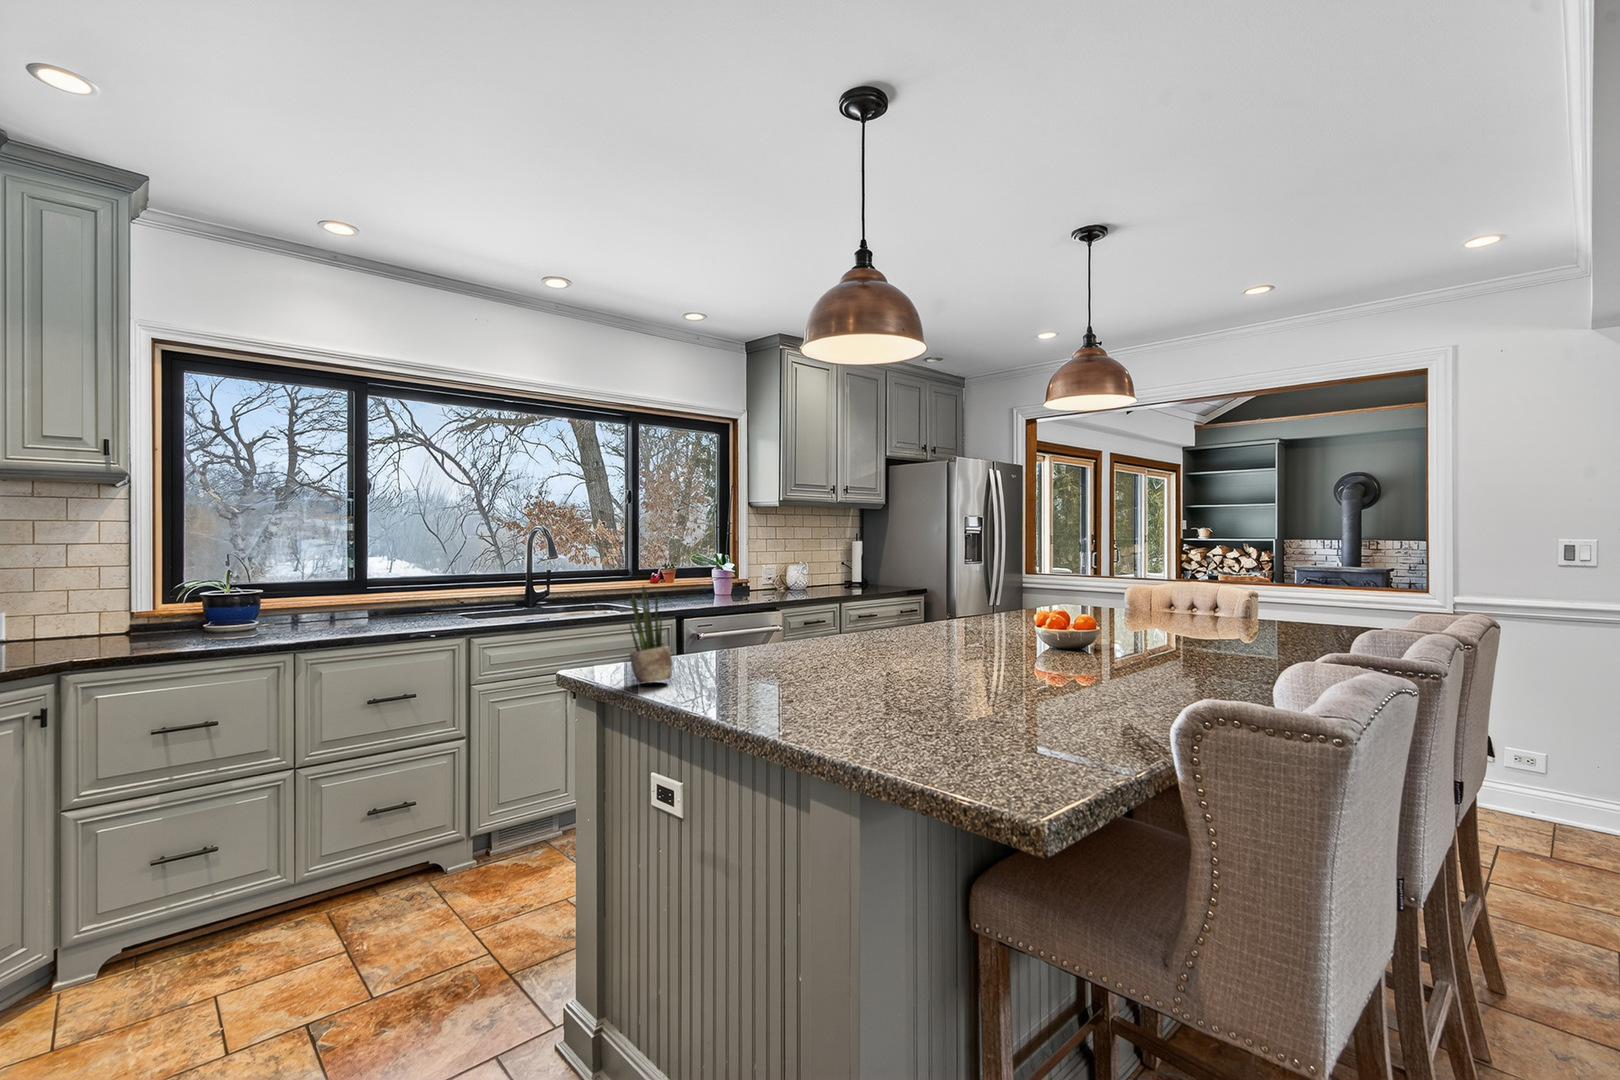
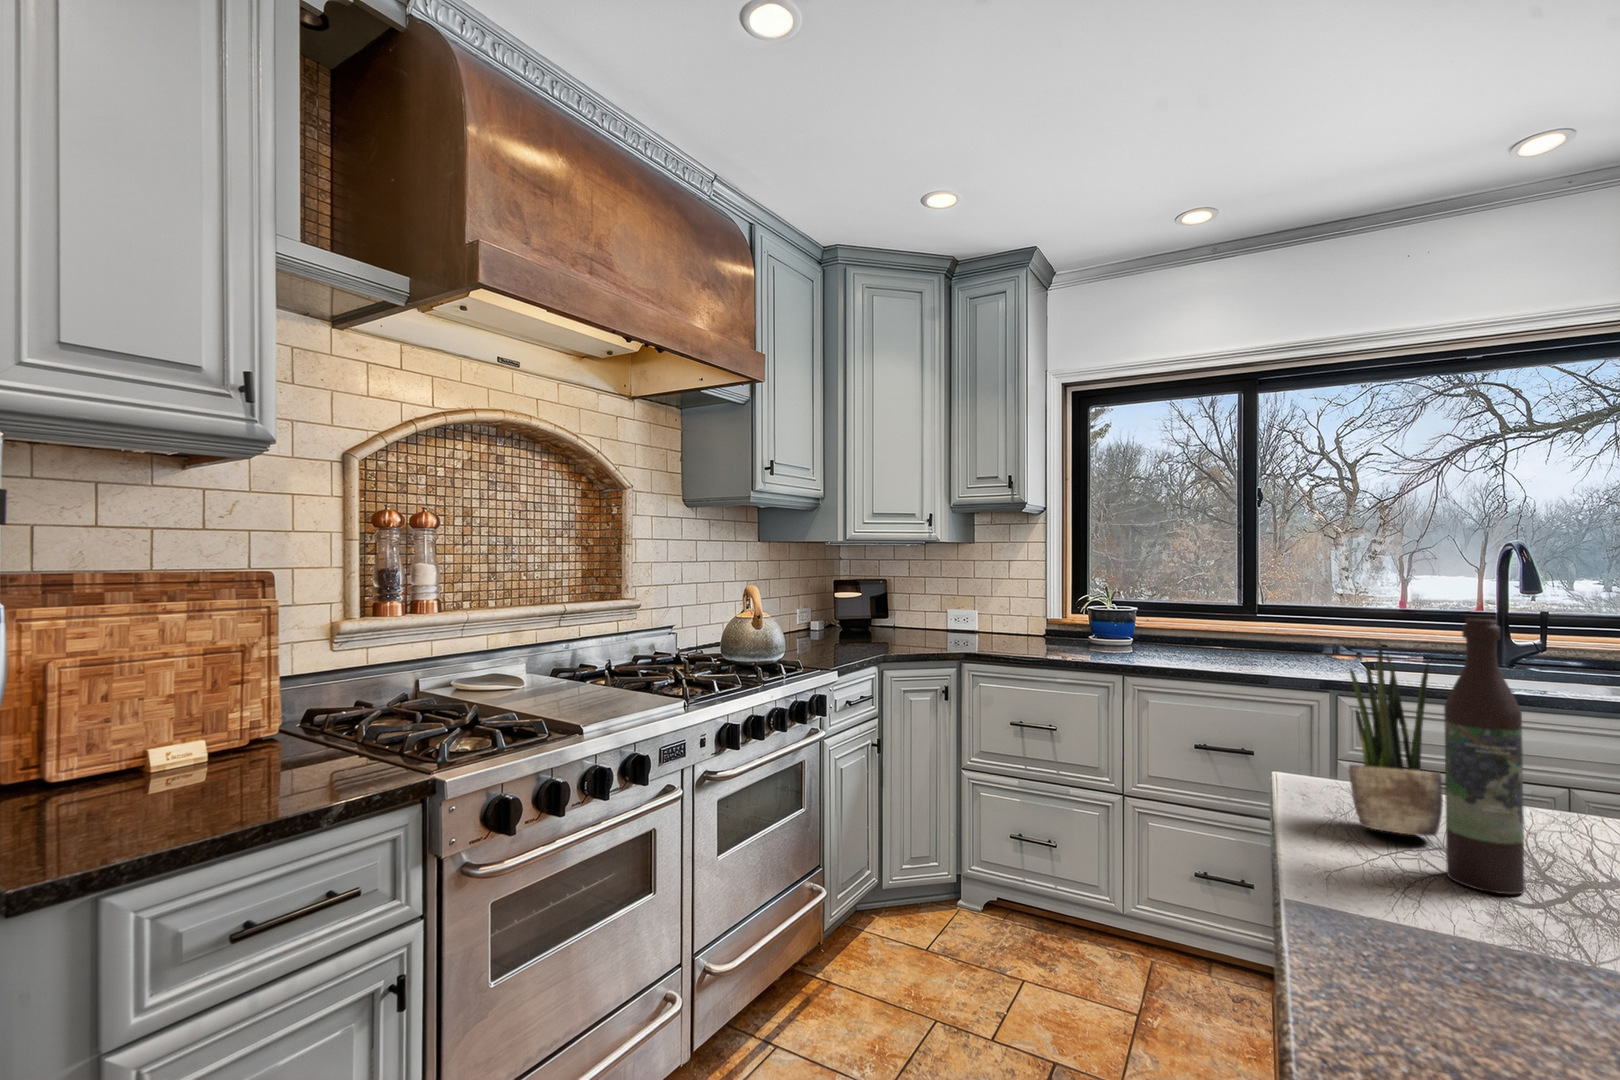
wine bottle: none [691,564,720,690] -> present [1444,619,1525,894]

